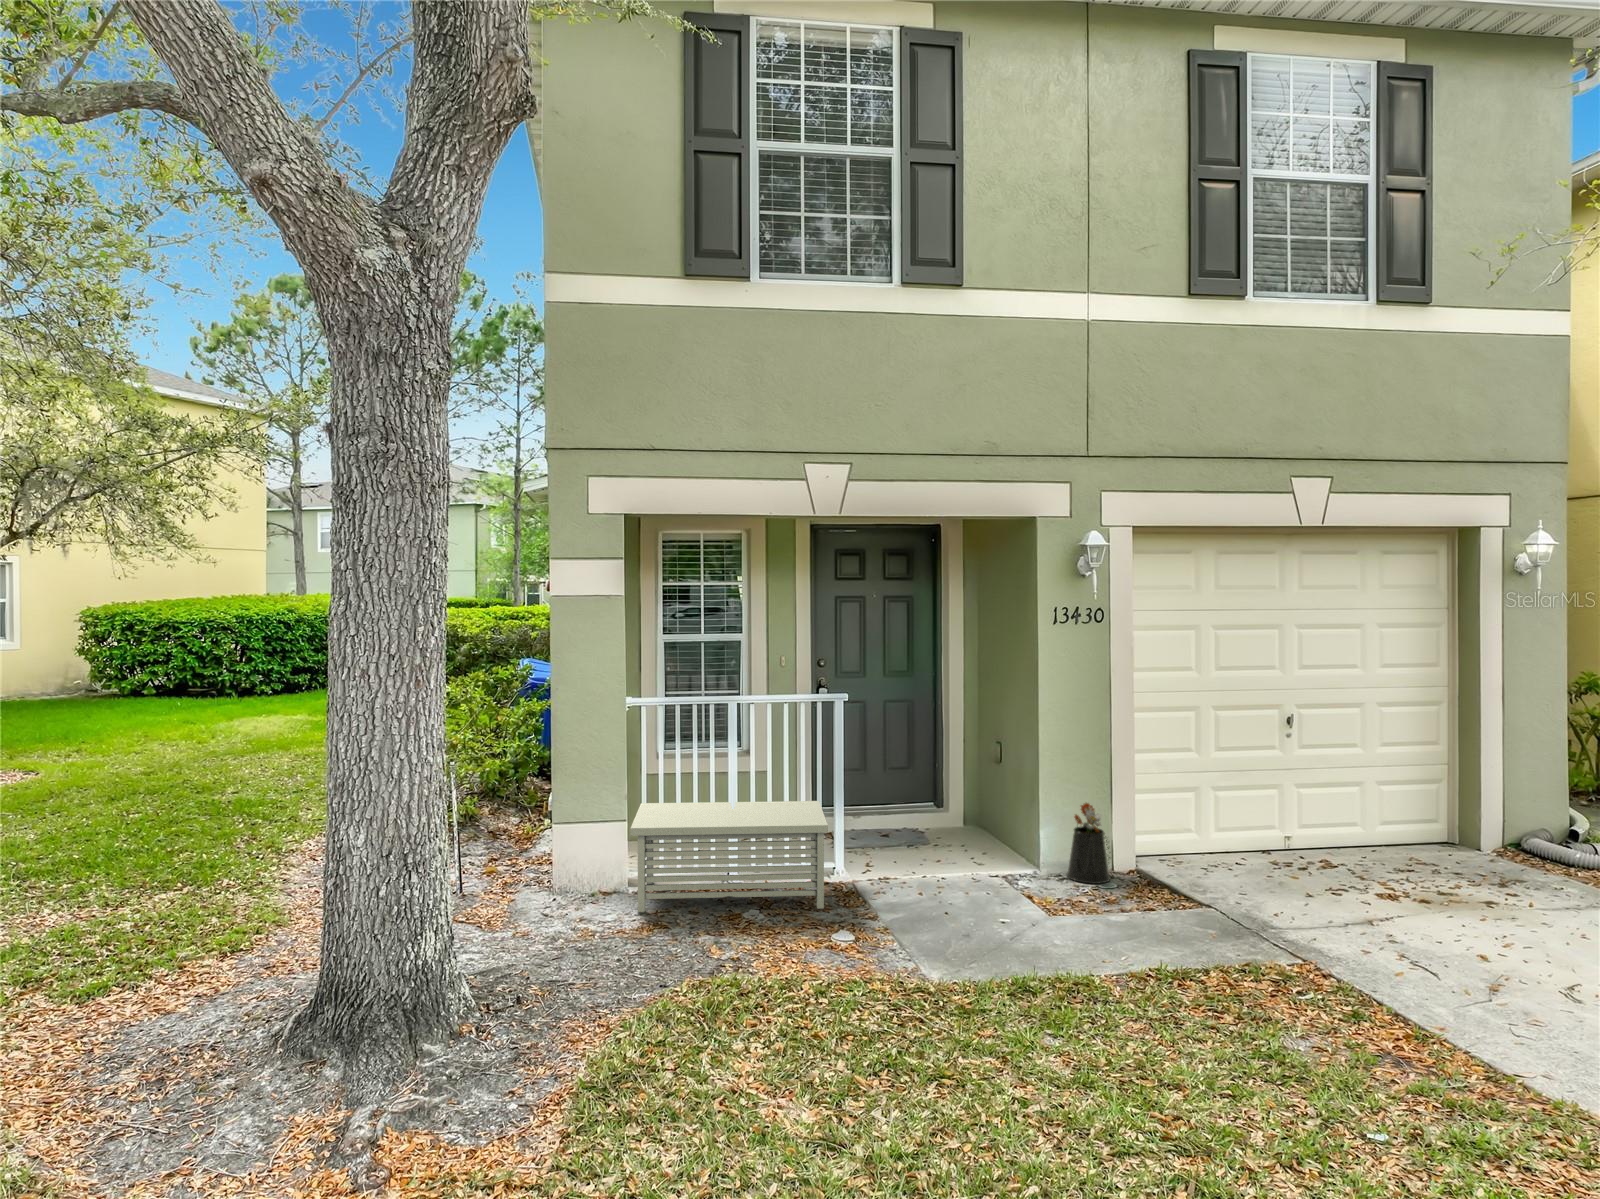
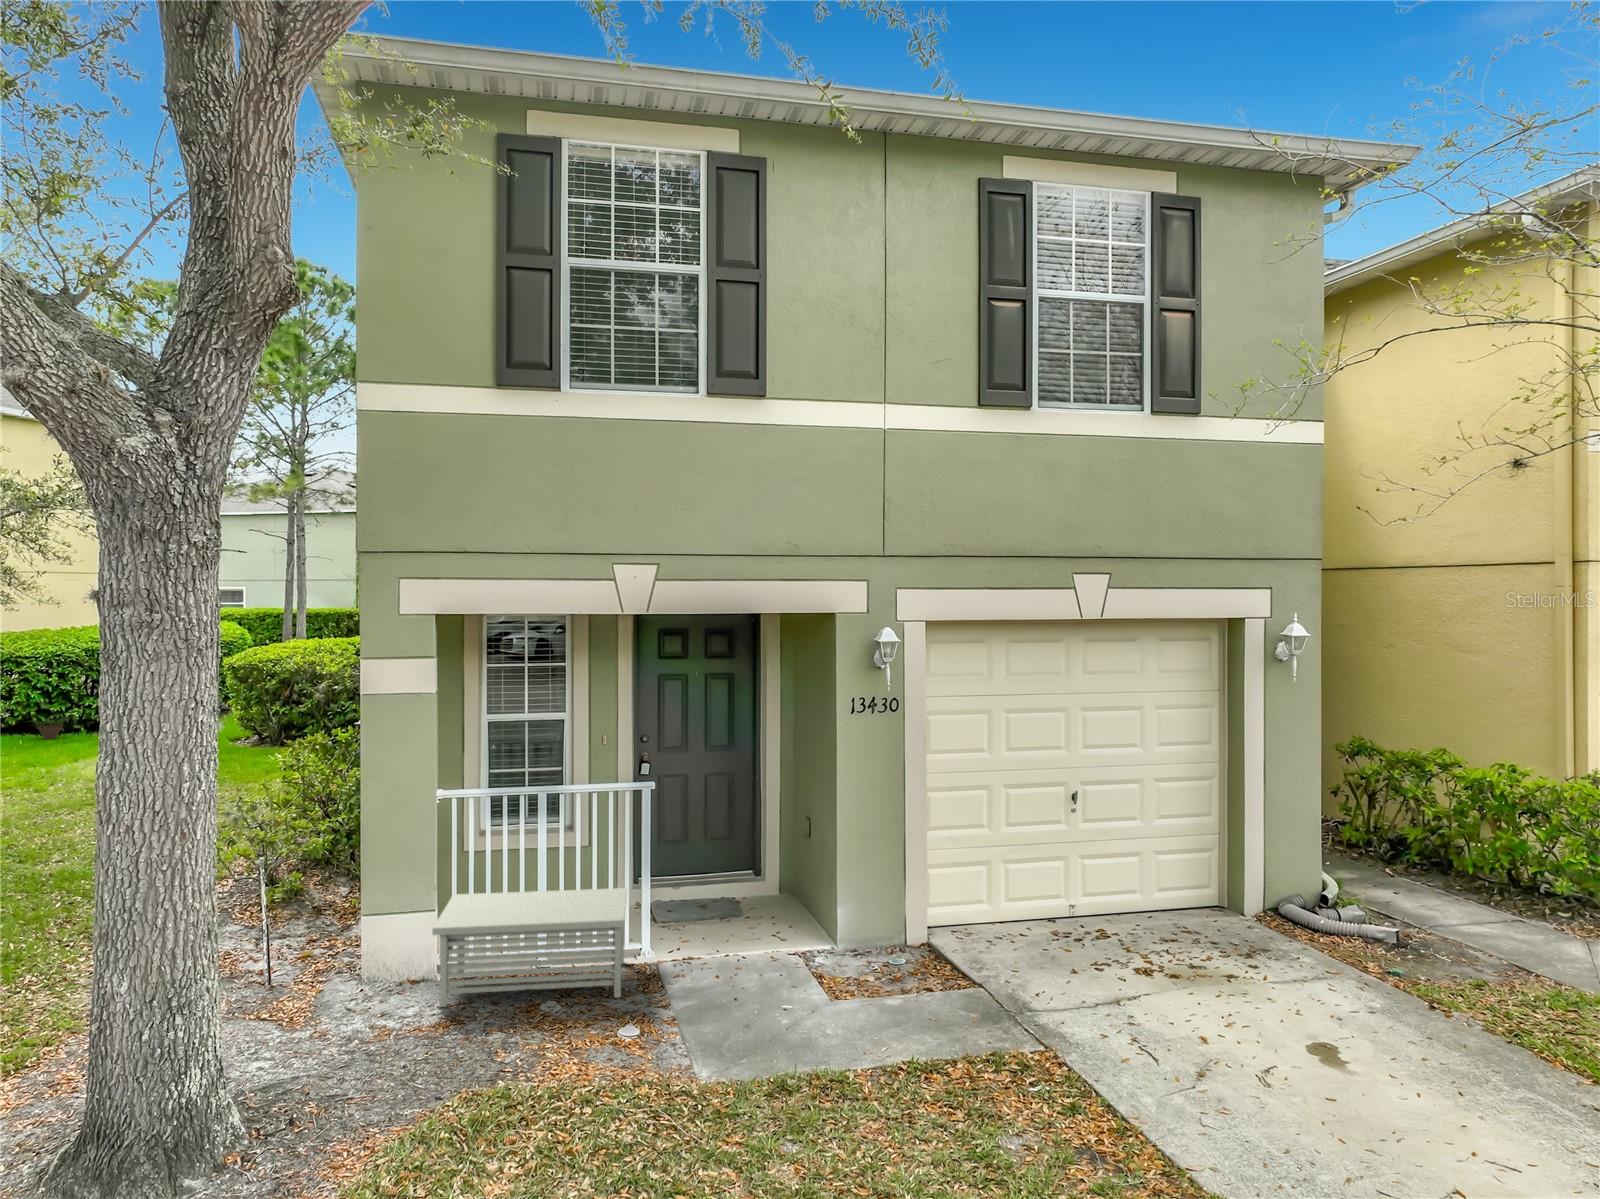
decorative plant: none [182,680,224,701] -> present [27,717,69,739]
watering can: present [1067,803,1110,884] -> none [859,882,898,961]

